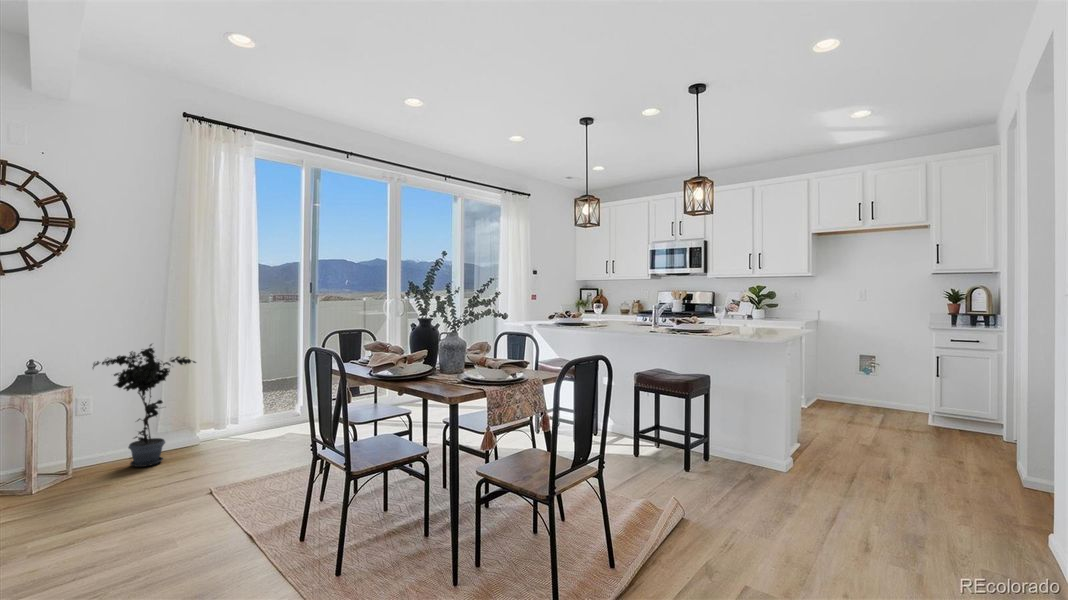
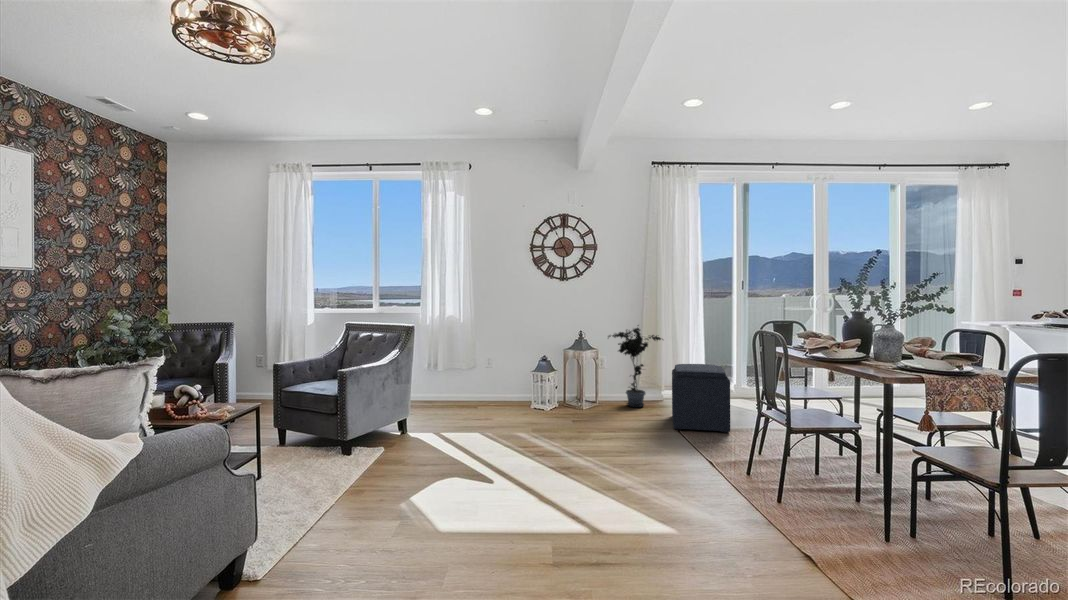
ottoman: none [201,391,287,491] -> present [672,364,730,433]

